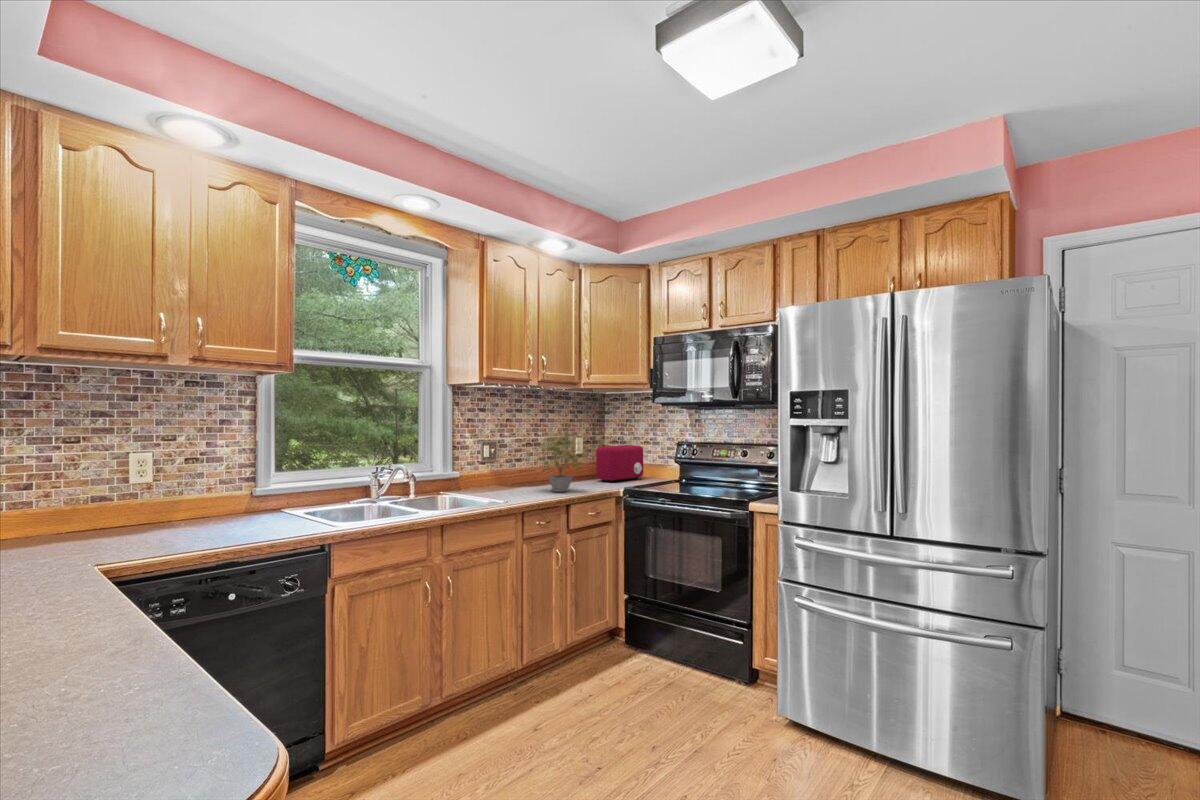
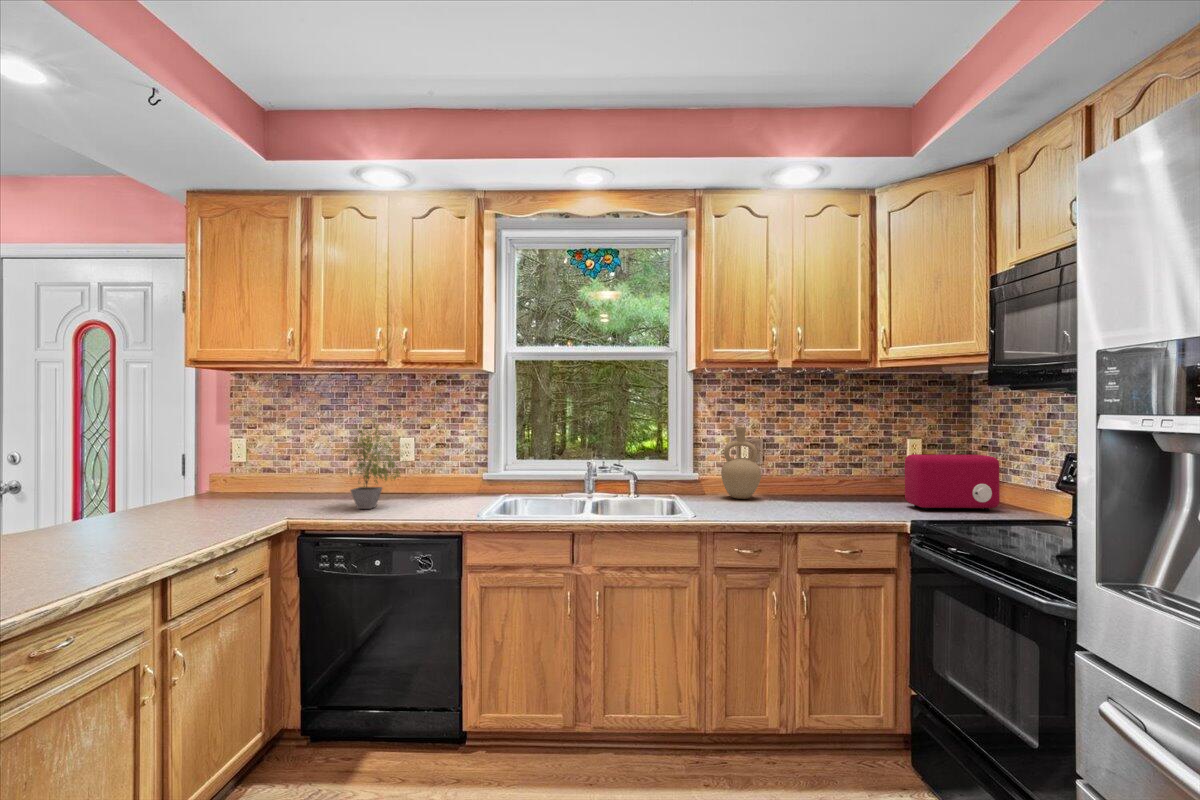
potted plant: present [542,430,579,492] -> present [345,426,407,509]
vase: none [477,431,509,488] -> present [721,427,761,499]

